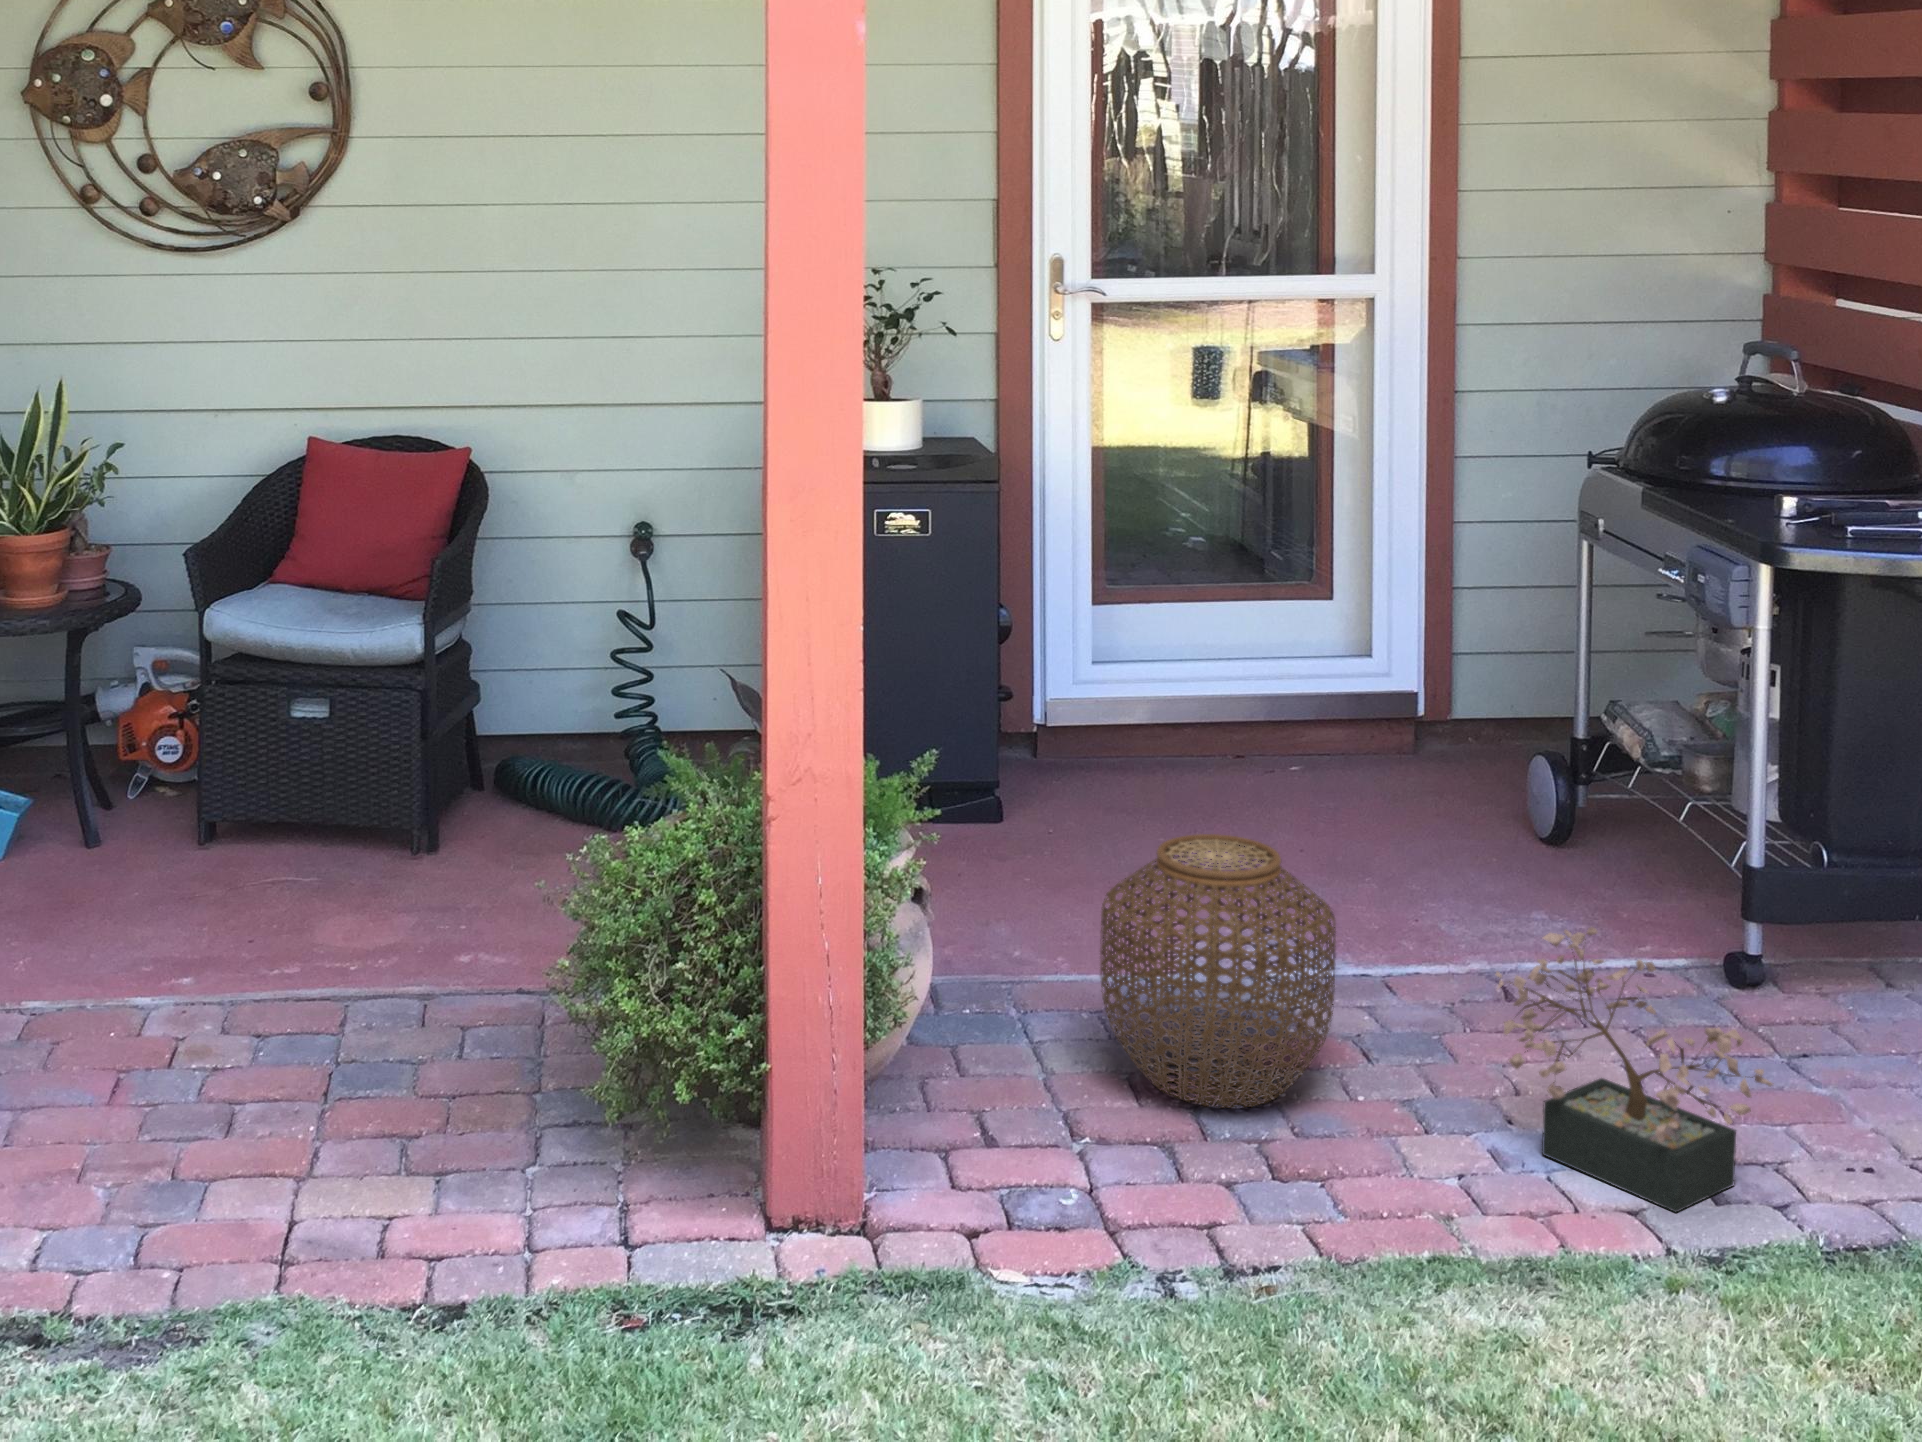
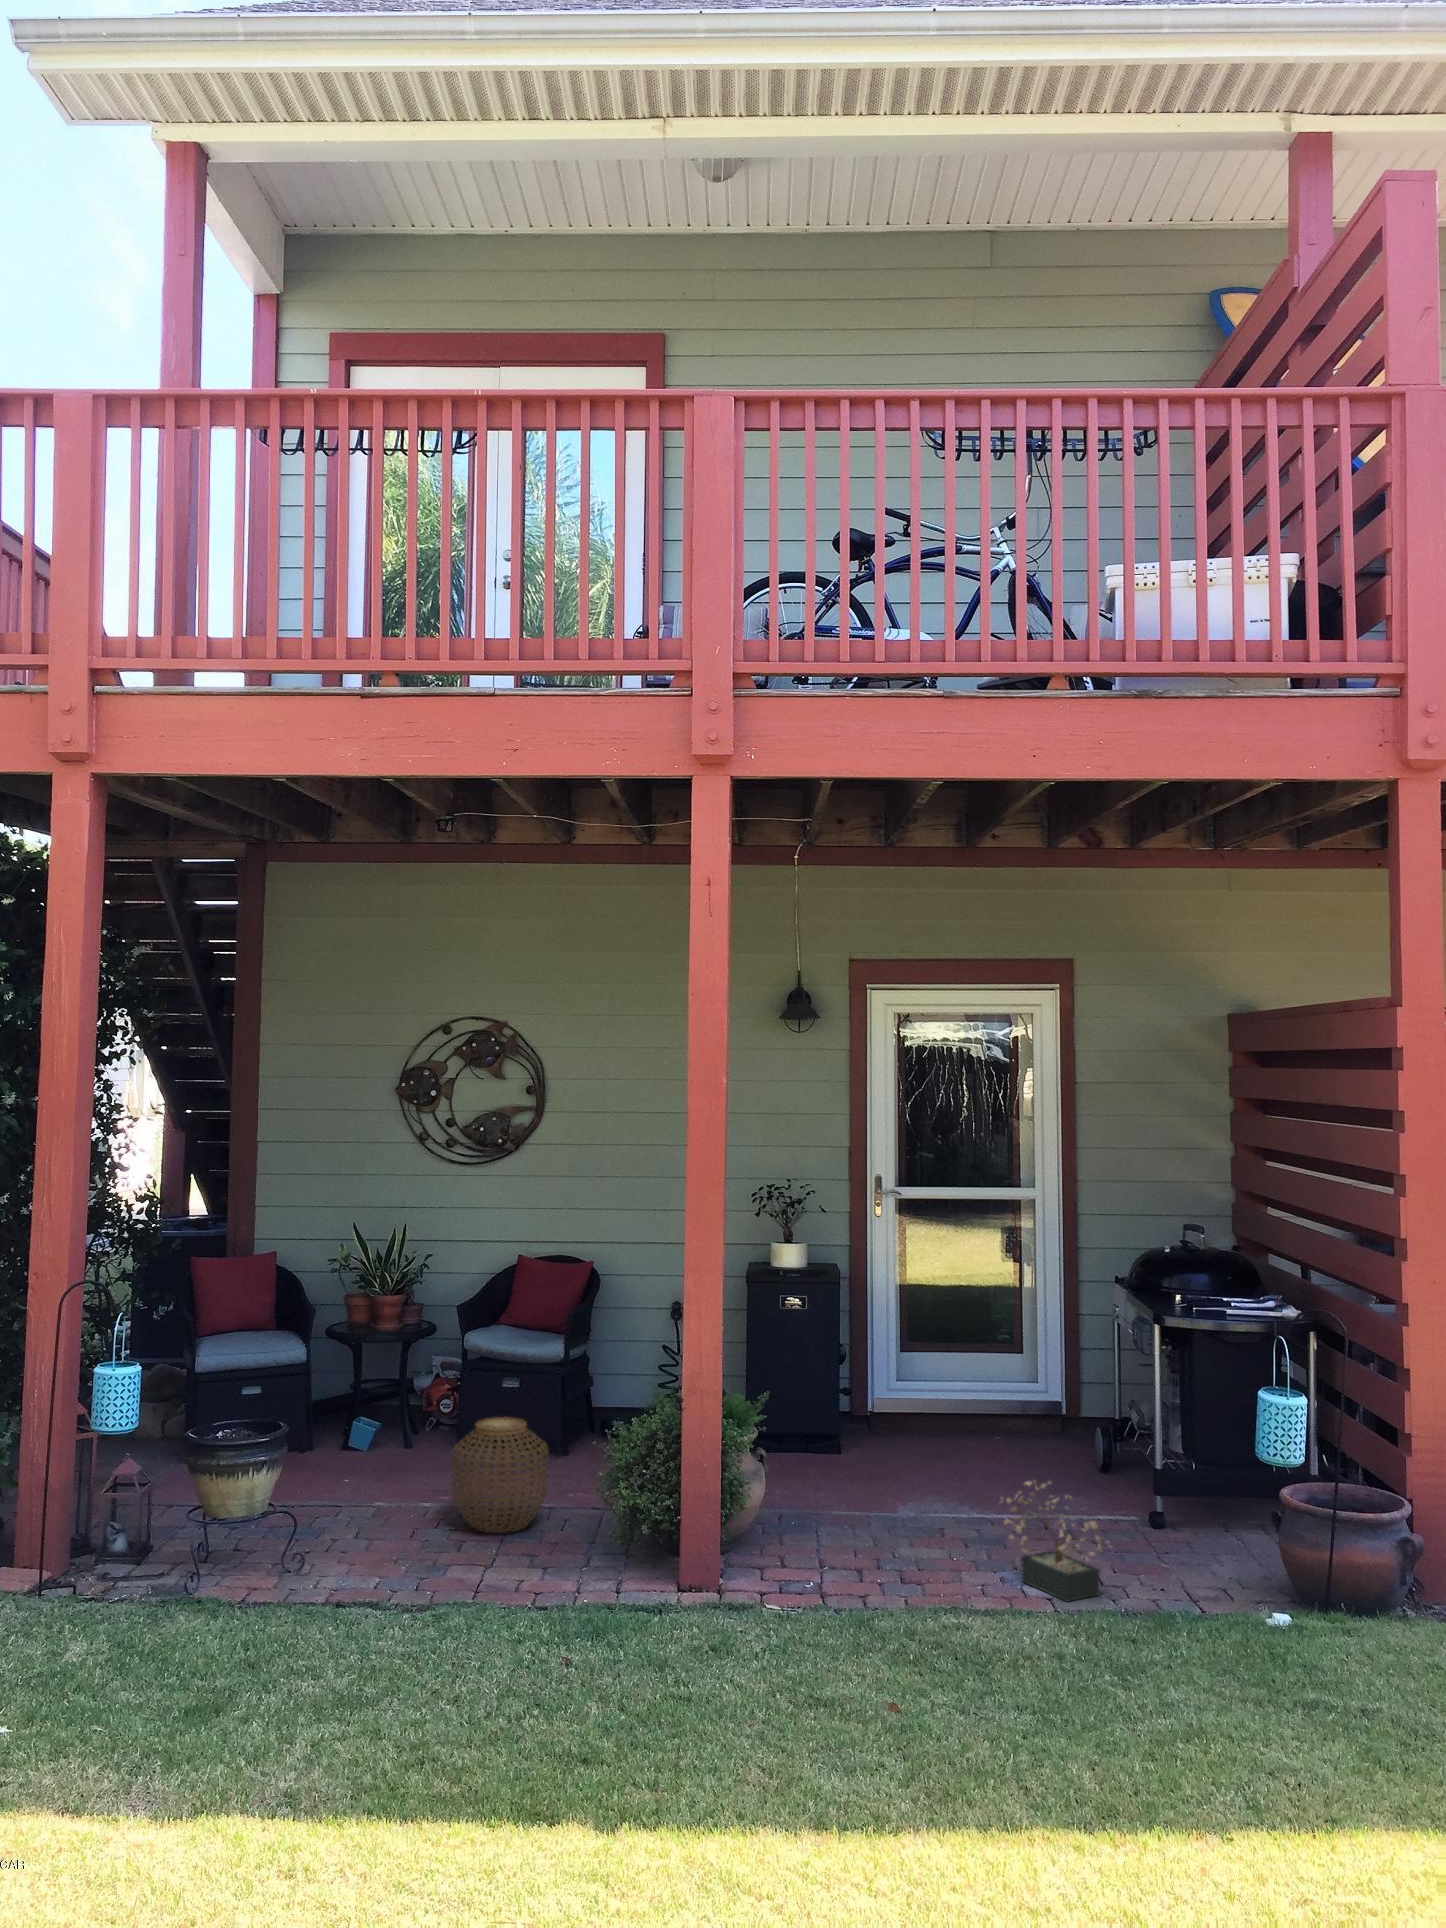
woven basket: present [1100,834,1336,1108] -> present [451,1417,549,1533]

